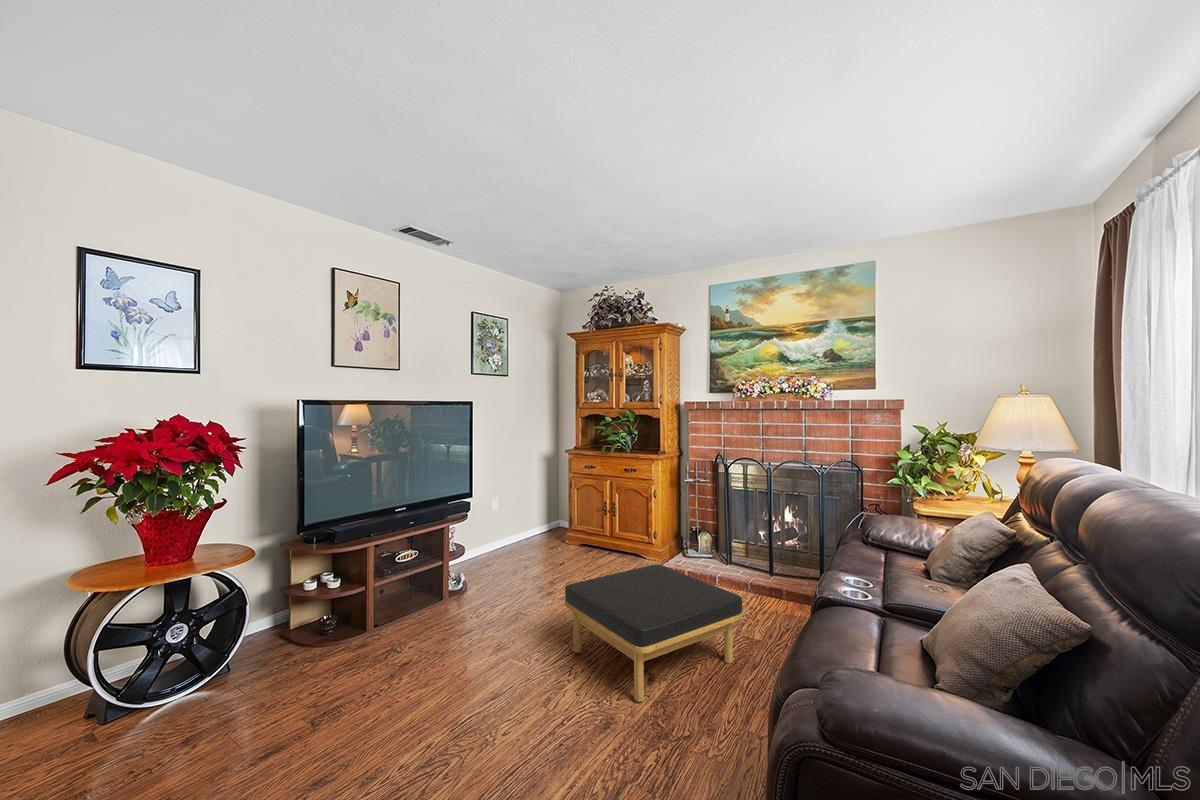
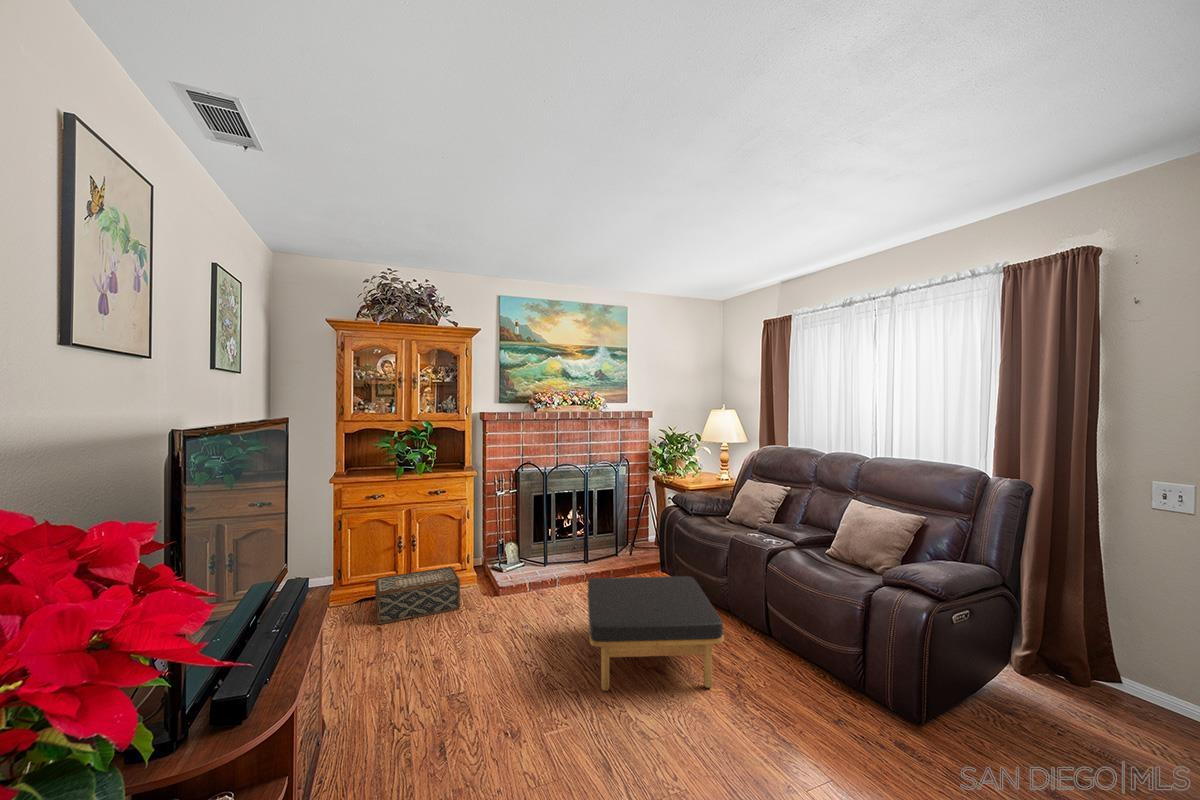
woven basket: none [567,528,637,568] -> present [375,567,460,624]

